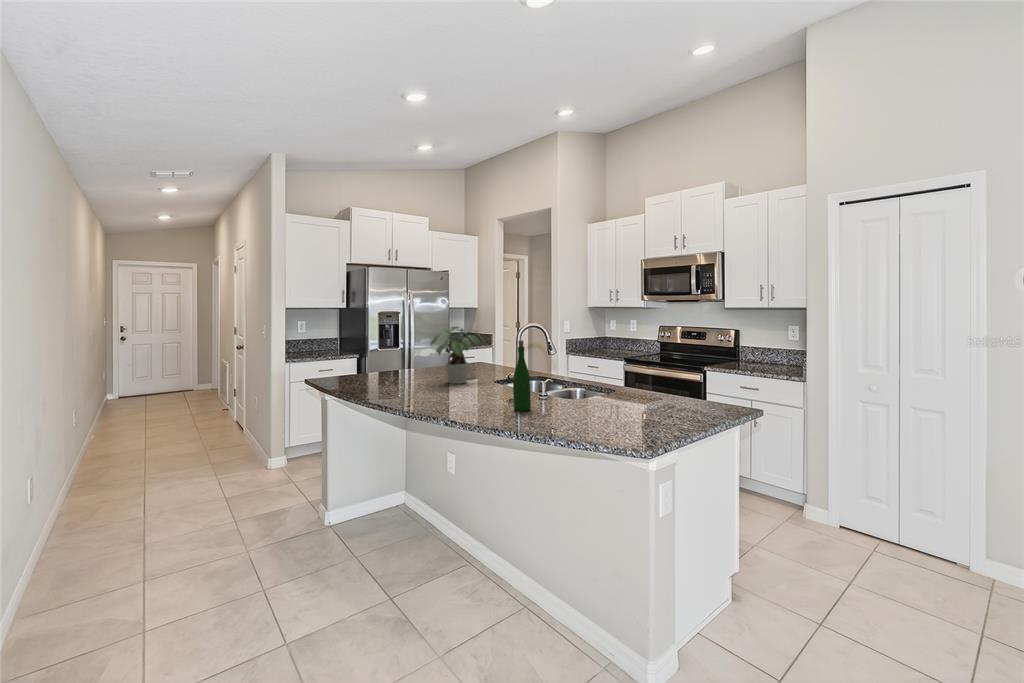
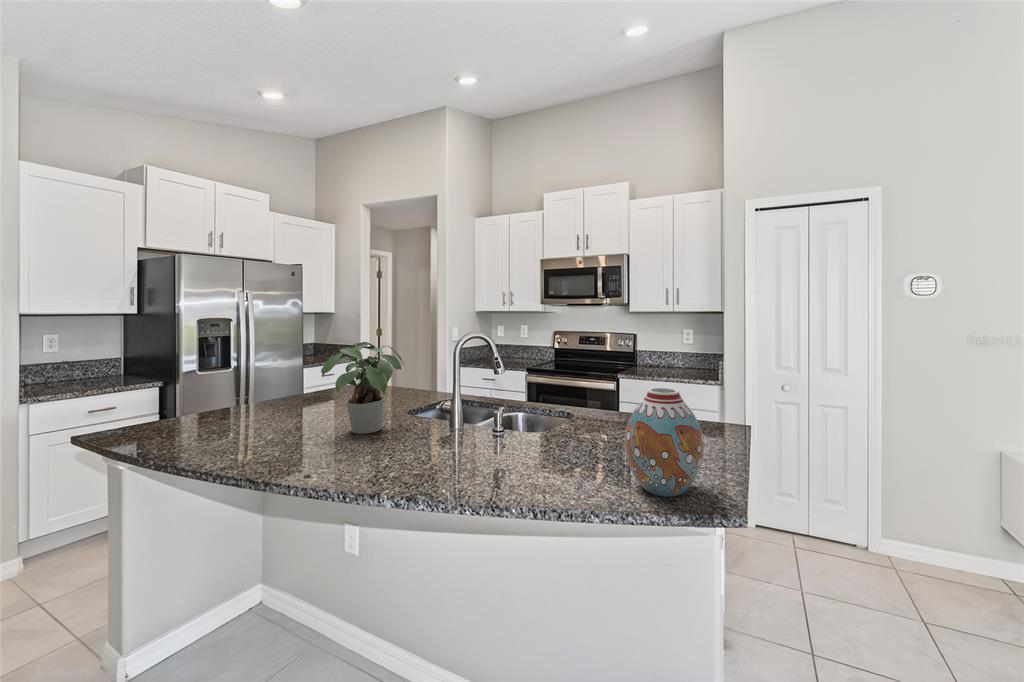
wine bottle: present [513,340,531,411] -> none [531,371,564,499]
vase: none [568,354,613,417] -> present [625,387,704,497]

